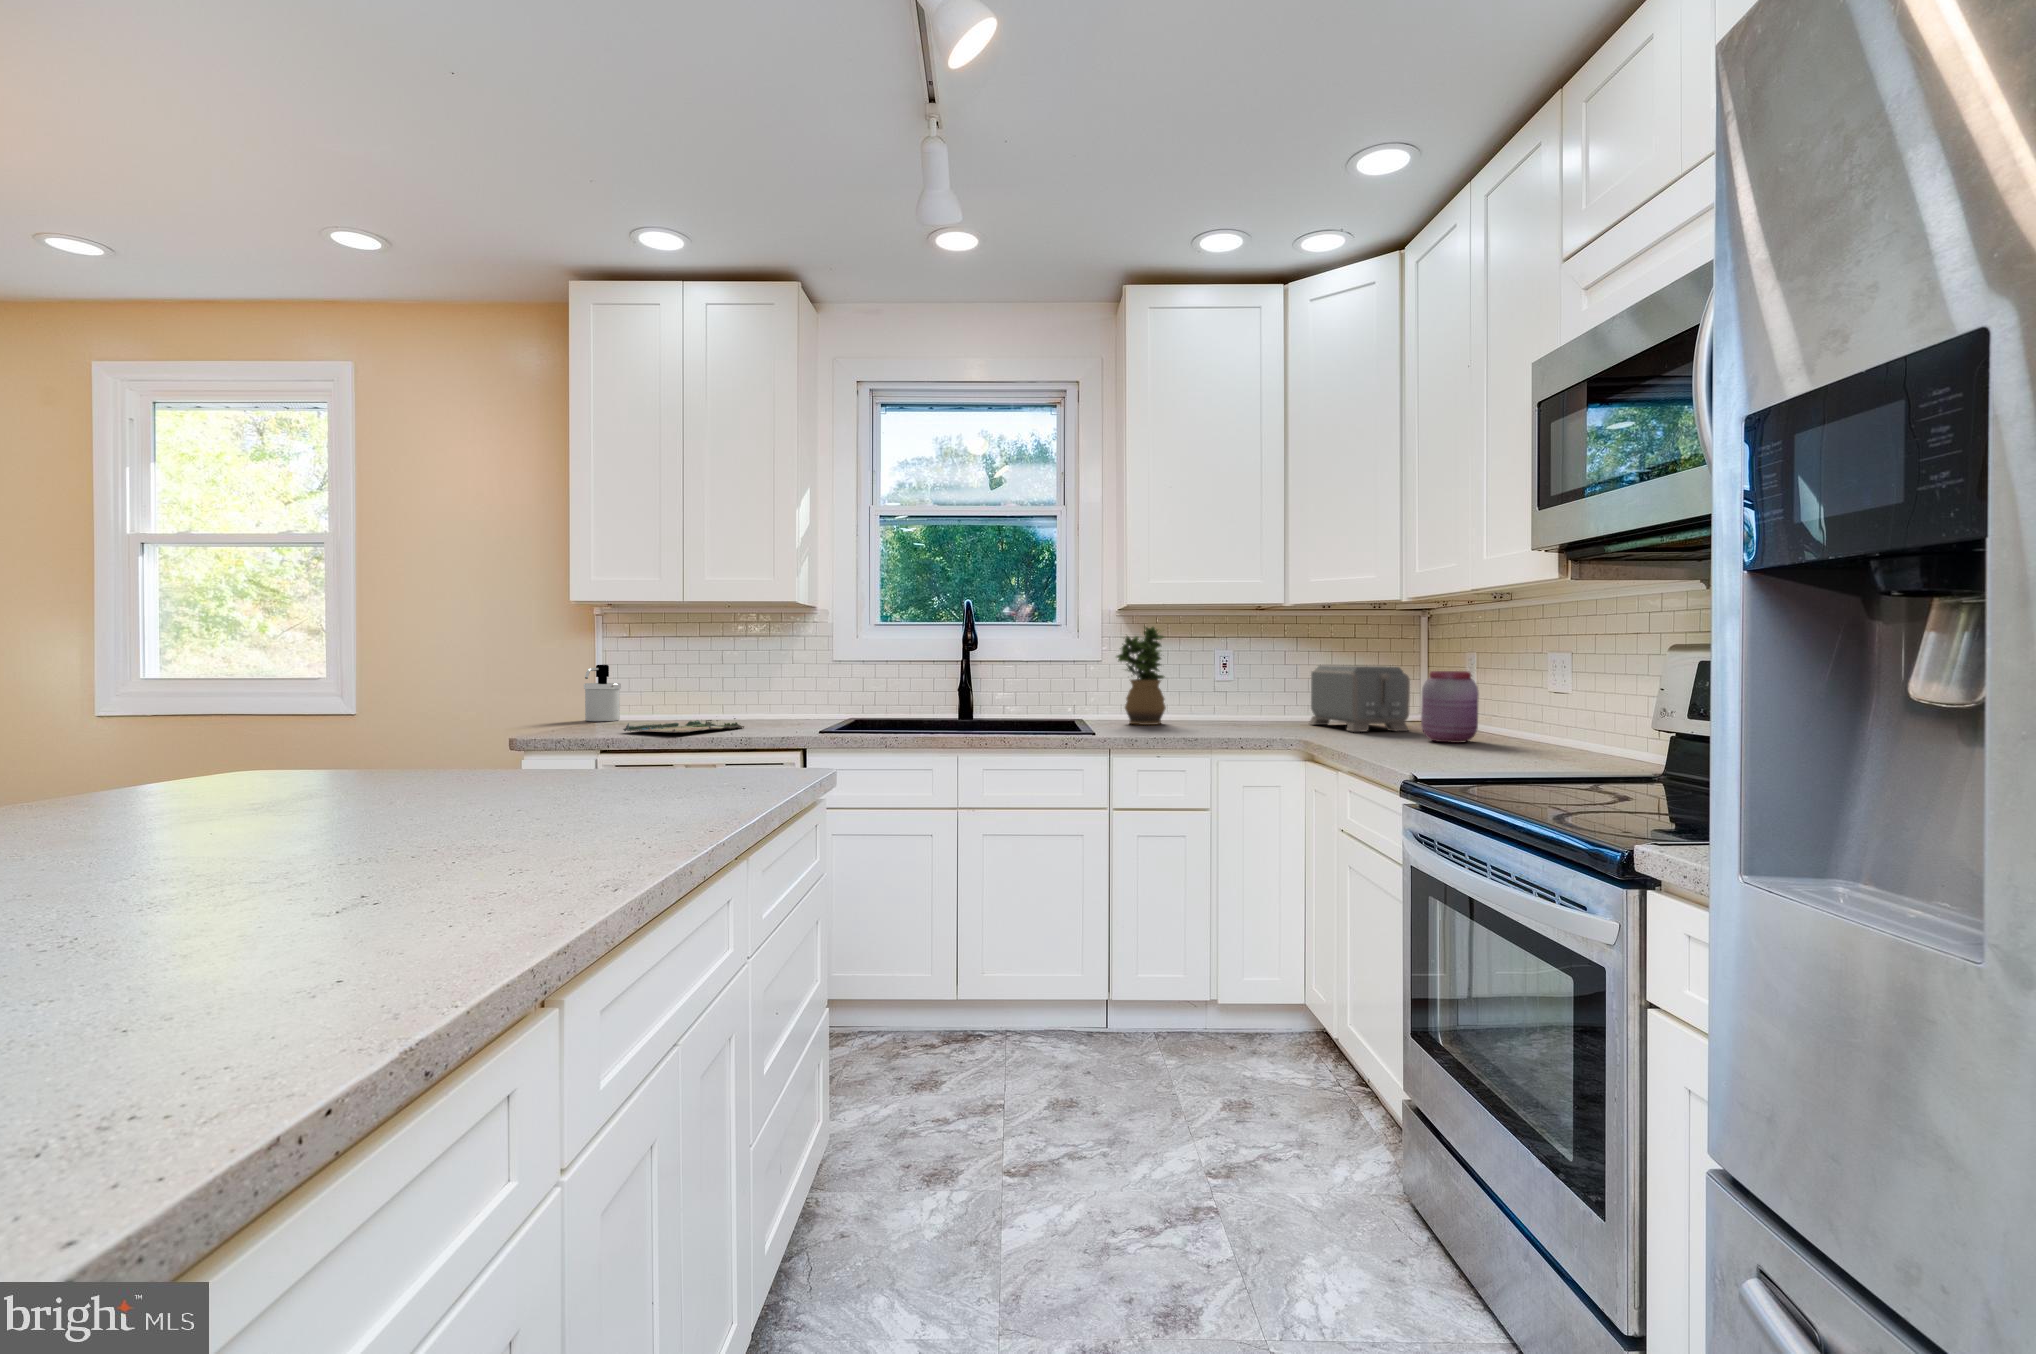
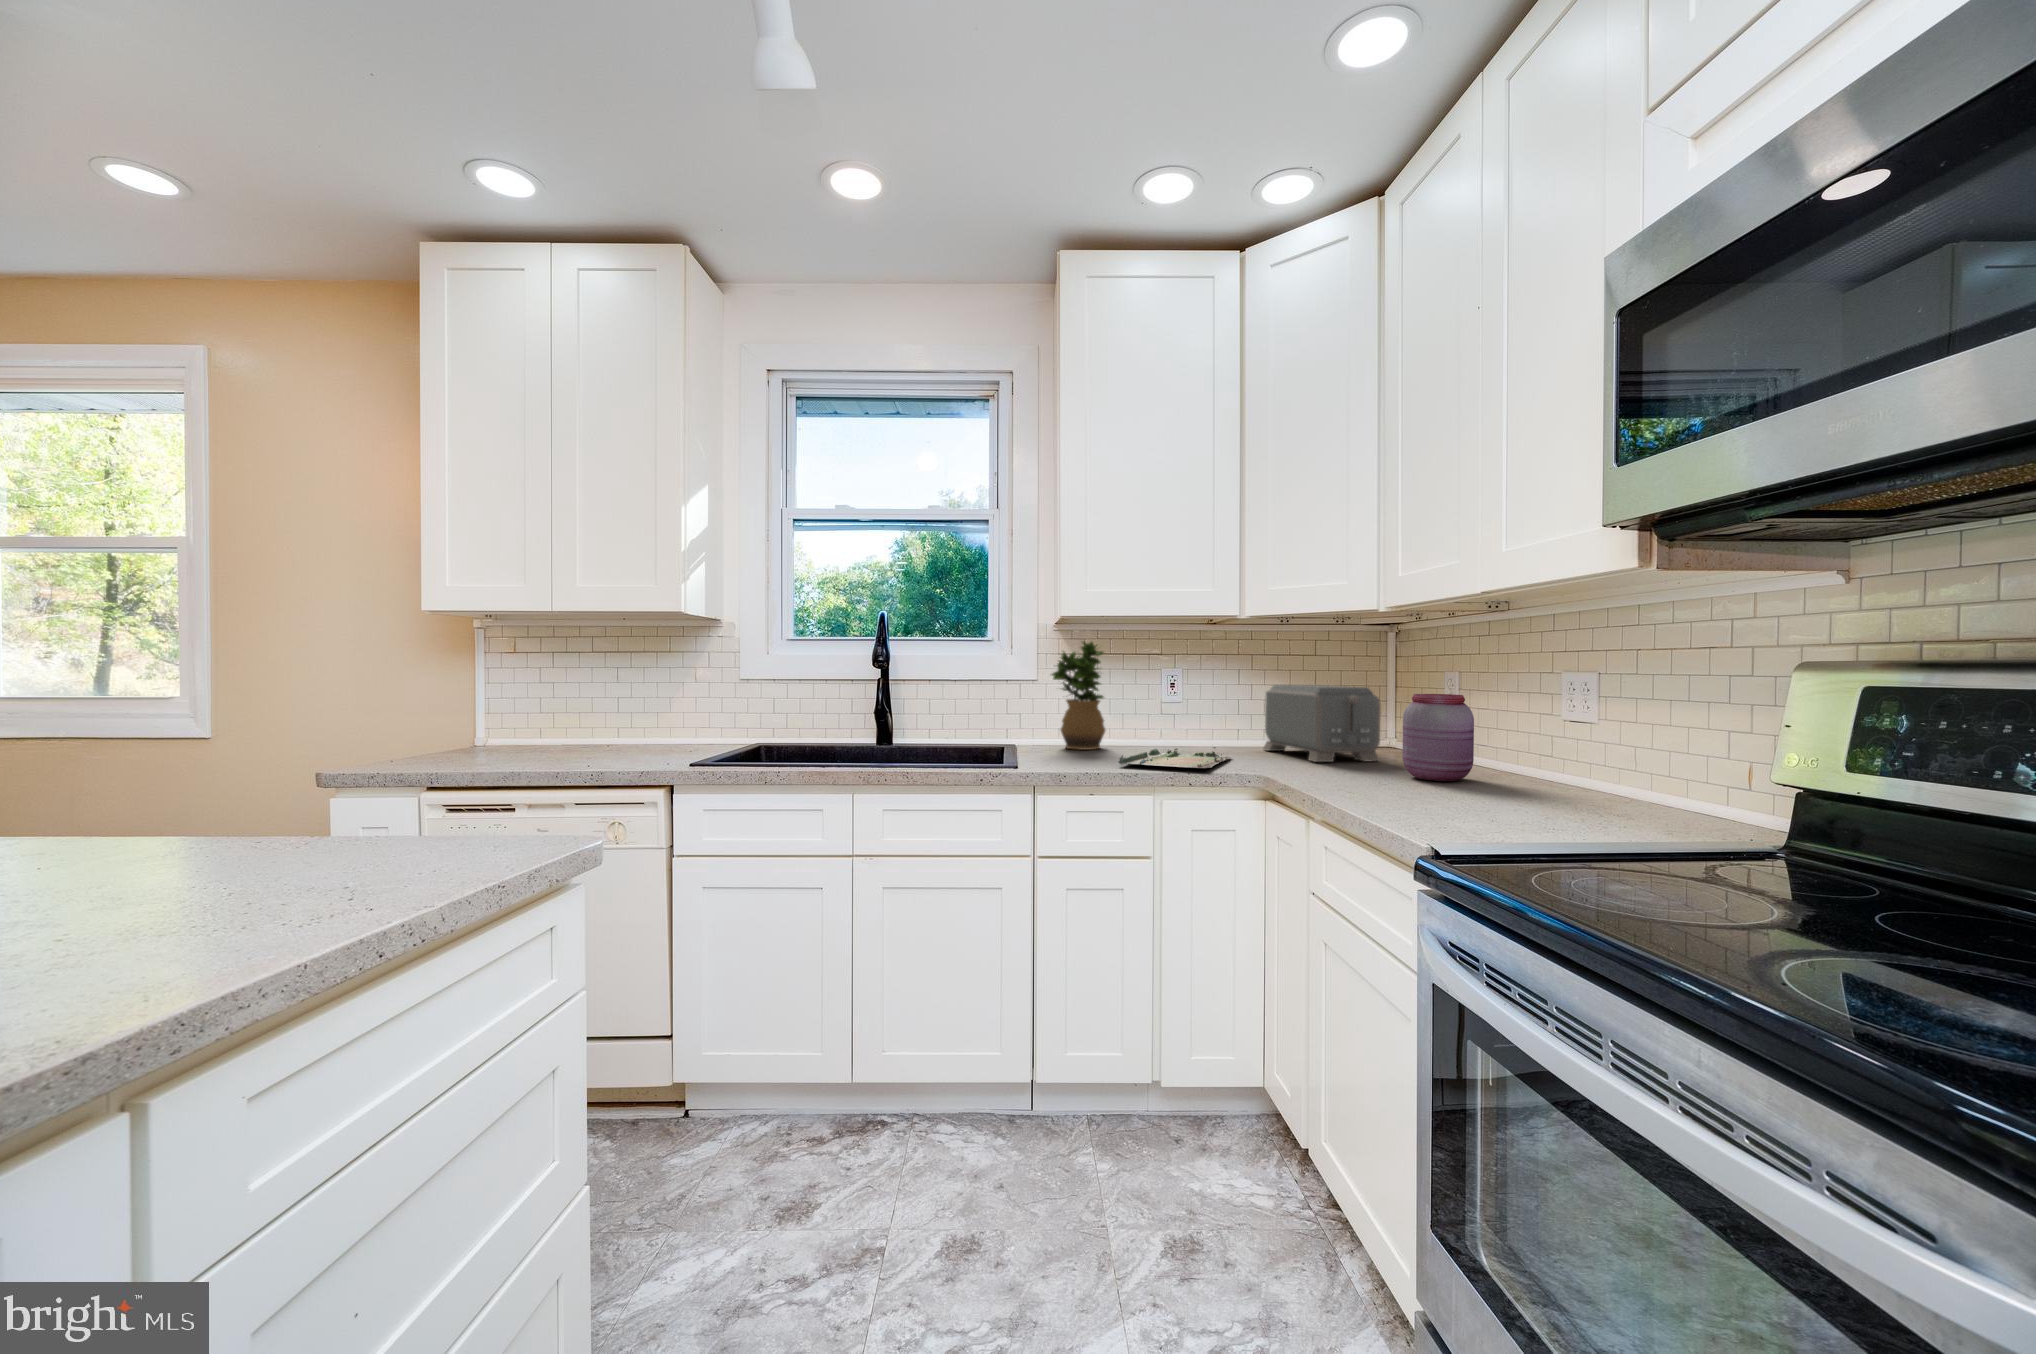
soap dispenser: present [584,665,621,721] -> none [454,683,507,746]
tray: present [623,718,744,733] -> present [1118,747,1231,768]

